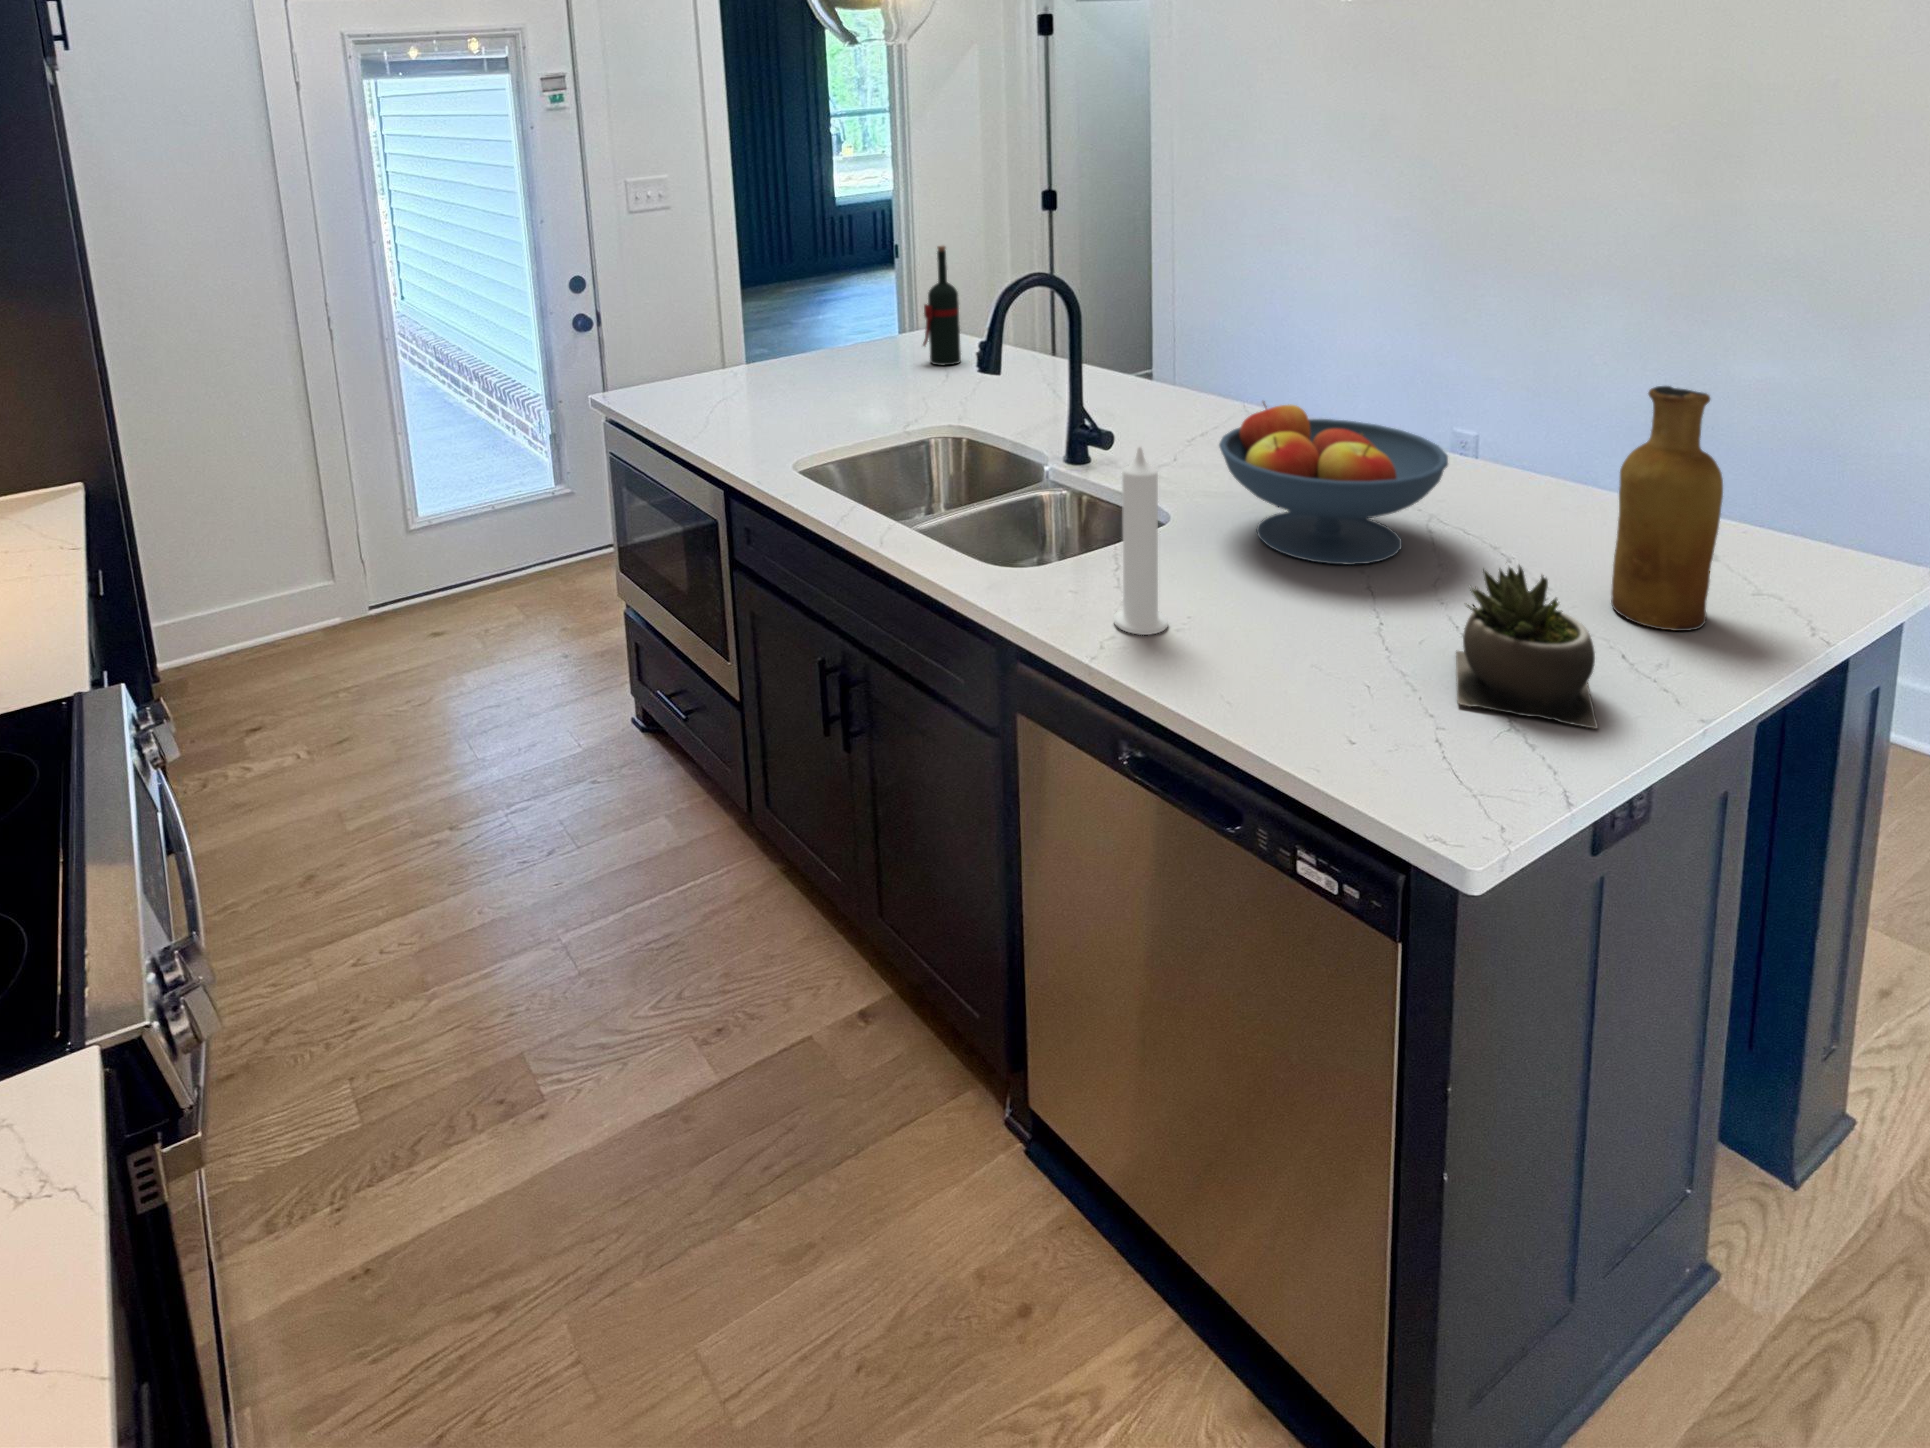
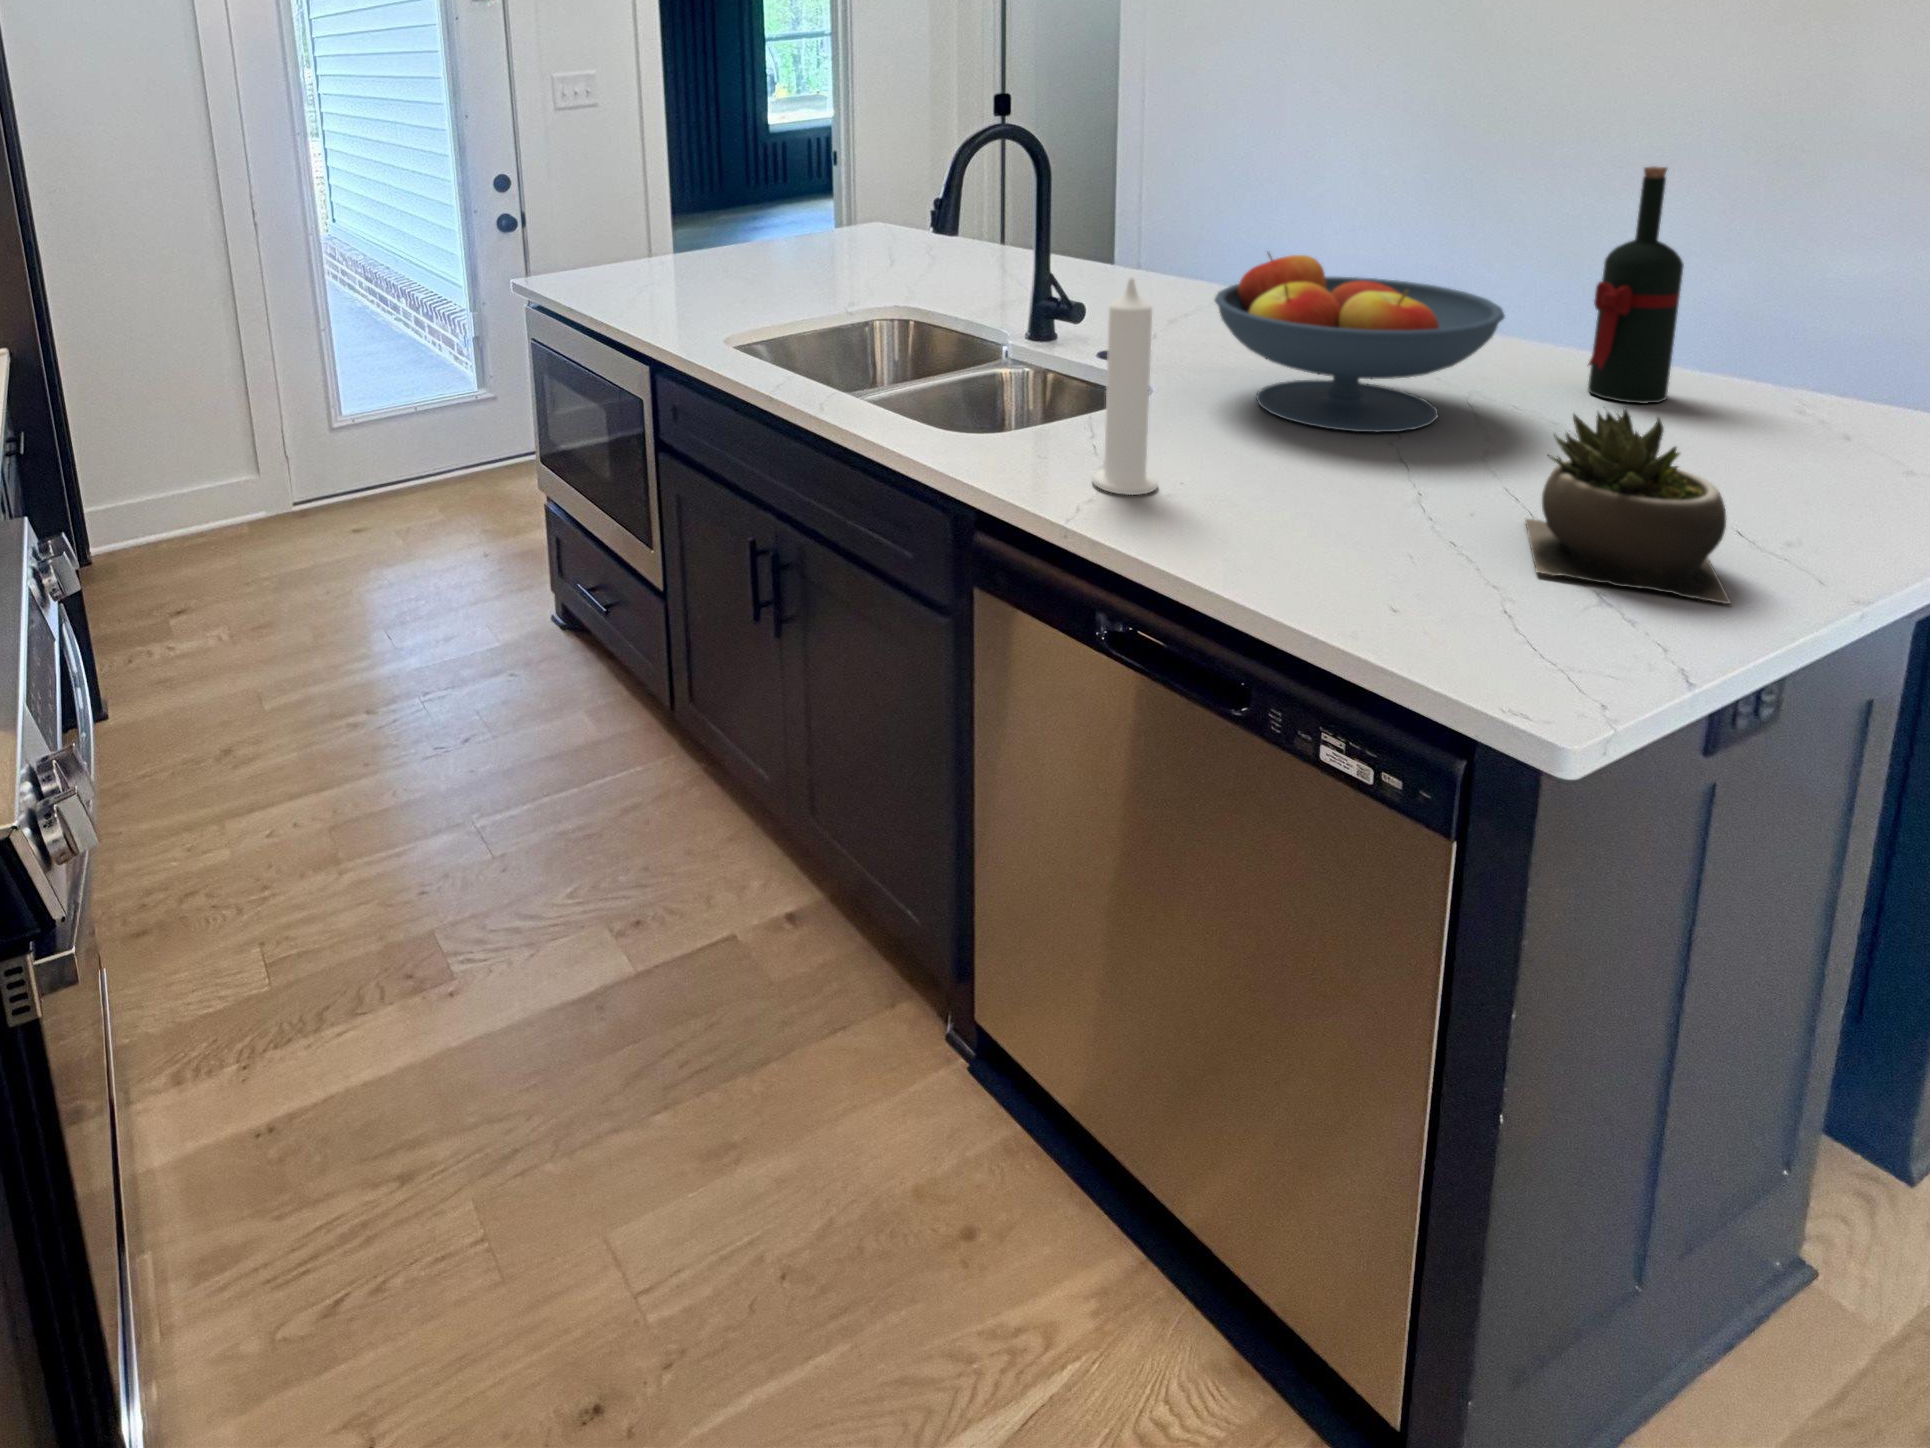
wine bottle: present [923,246,961,366] -> present [1587,166,1683,403]
vase: present [1611,386,1723,631] -> none [1723,206,1895,506]

